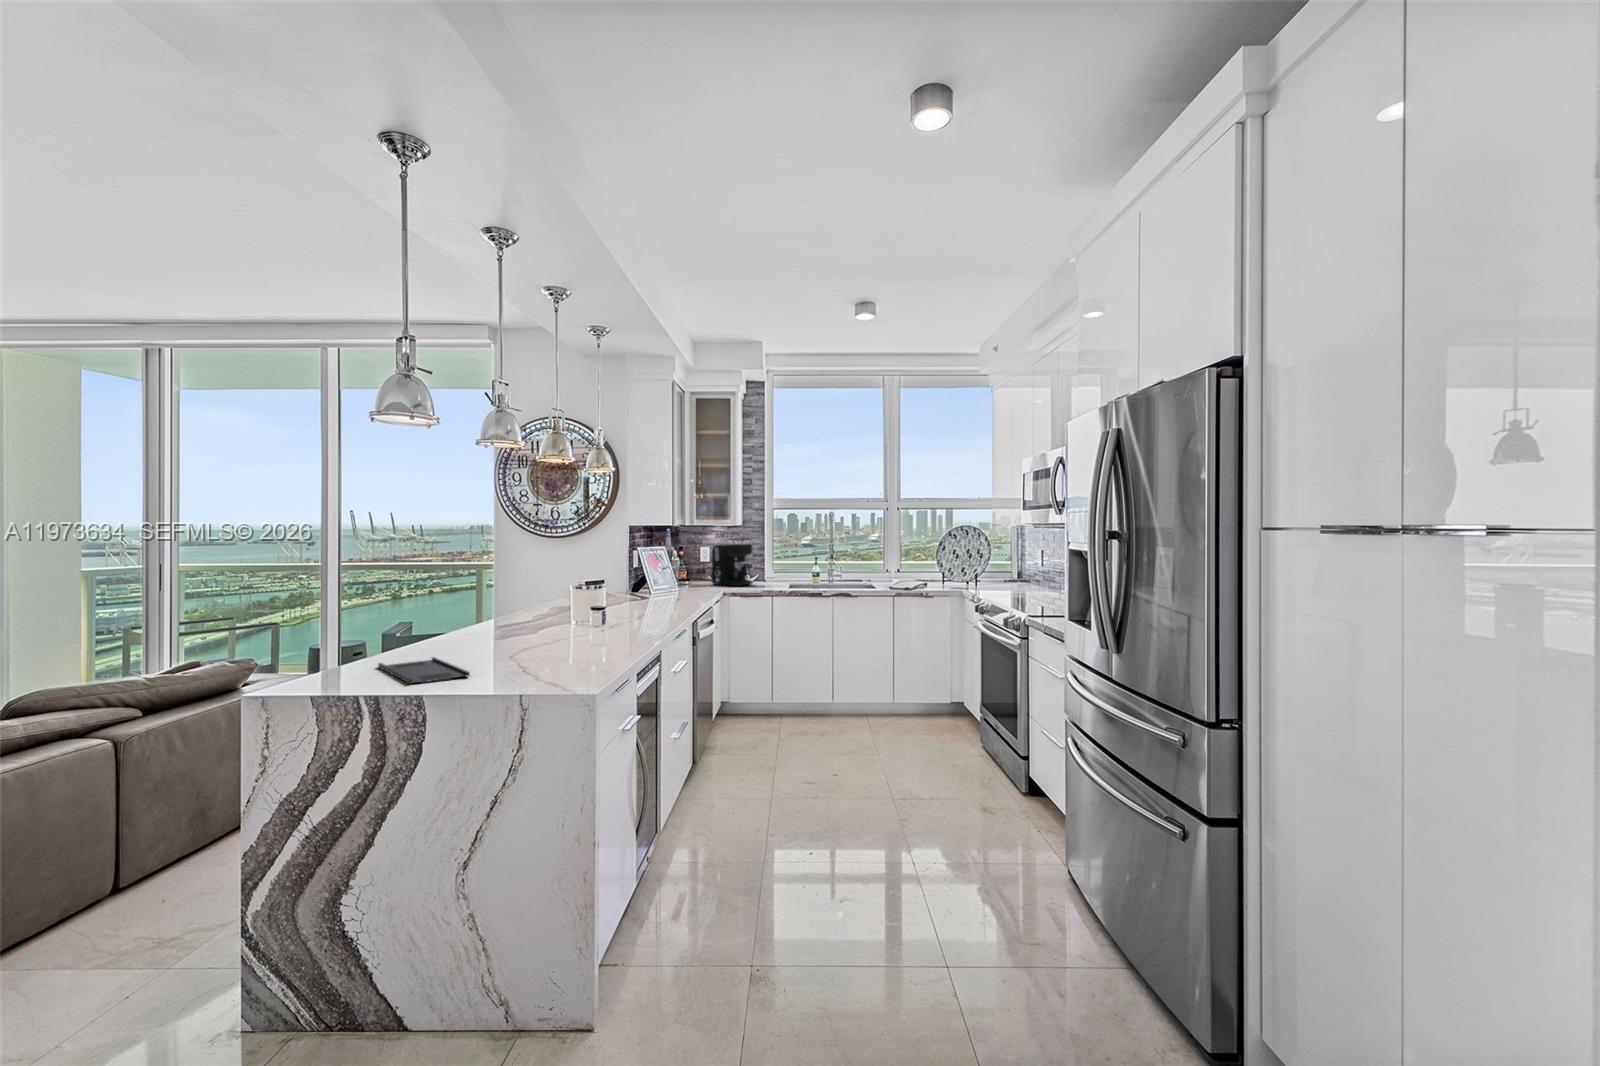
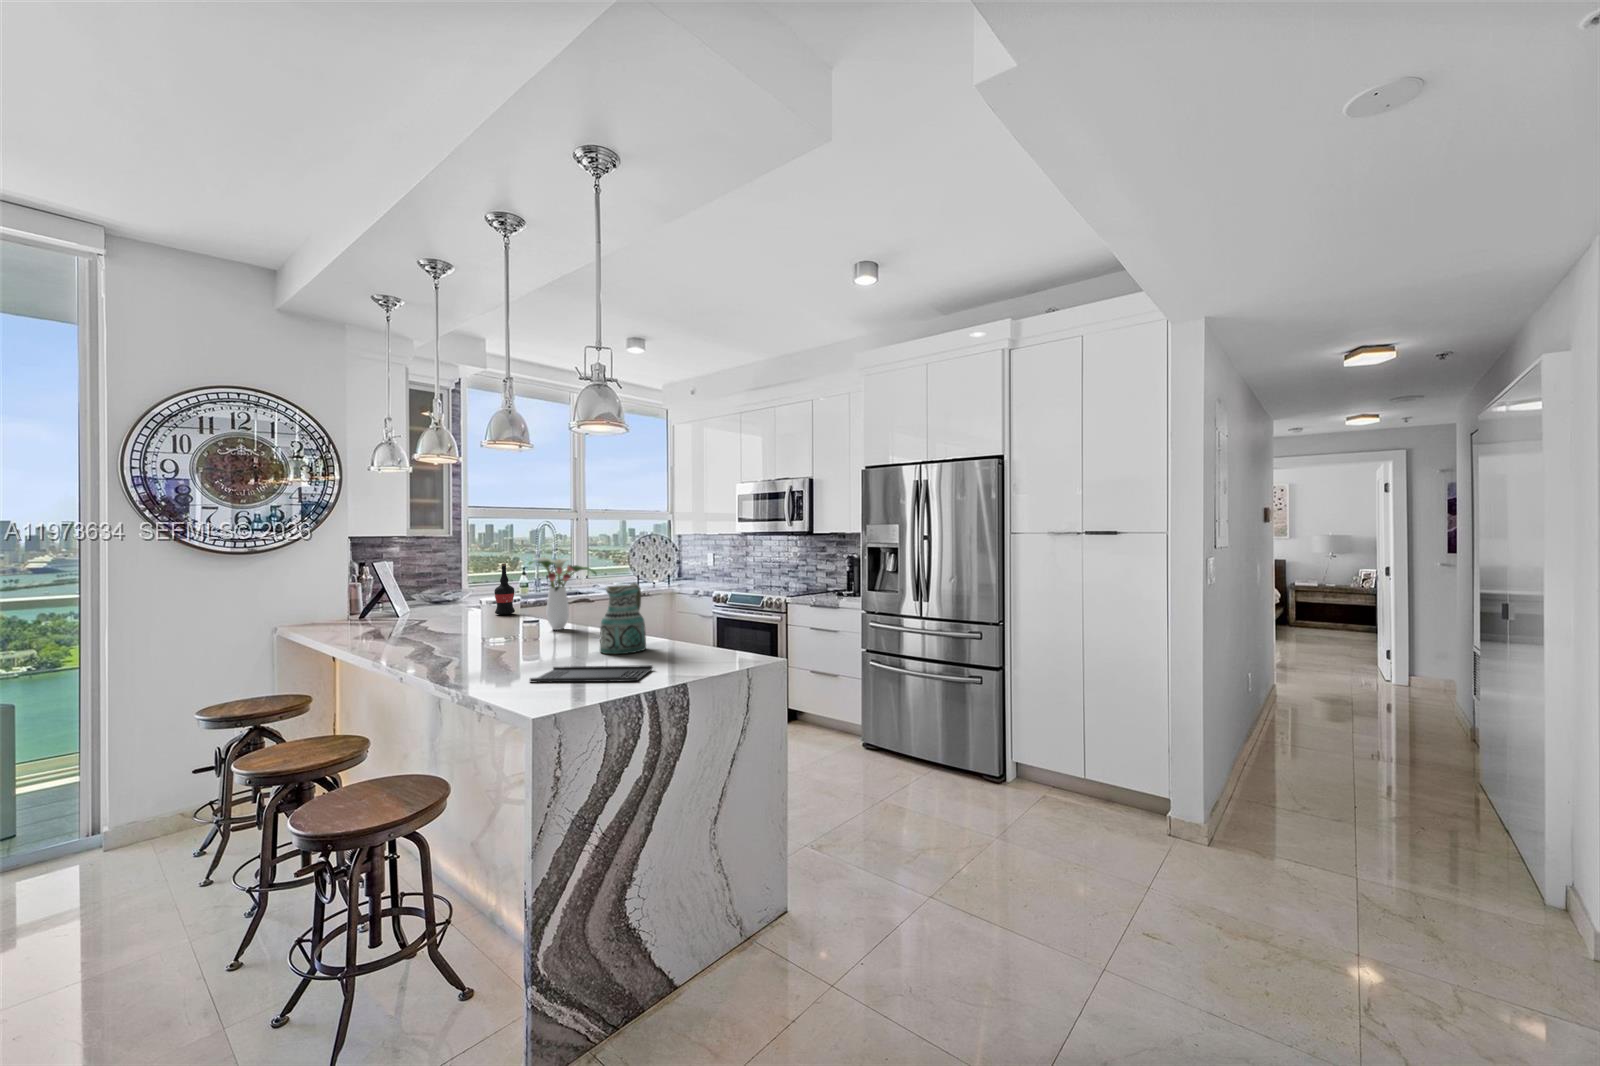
coffee maker: present [711,544,753,586] -> none [444,559,487,600]
flower arrangement: none [585,545,651,625] -> present [529,557,596,630]
wine bottle: none [664,550,684,604] -> present [494,563,515,615]
ceramic pitcher: none [528,579,597,658] -> present [600,583,646,654]

